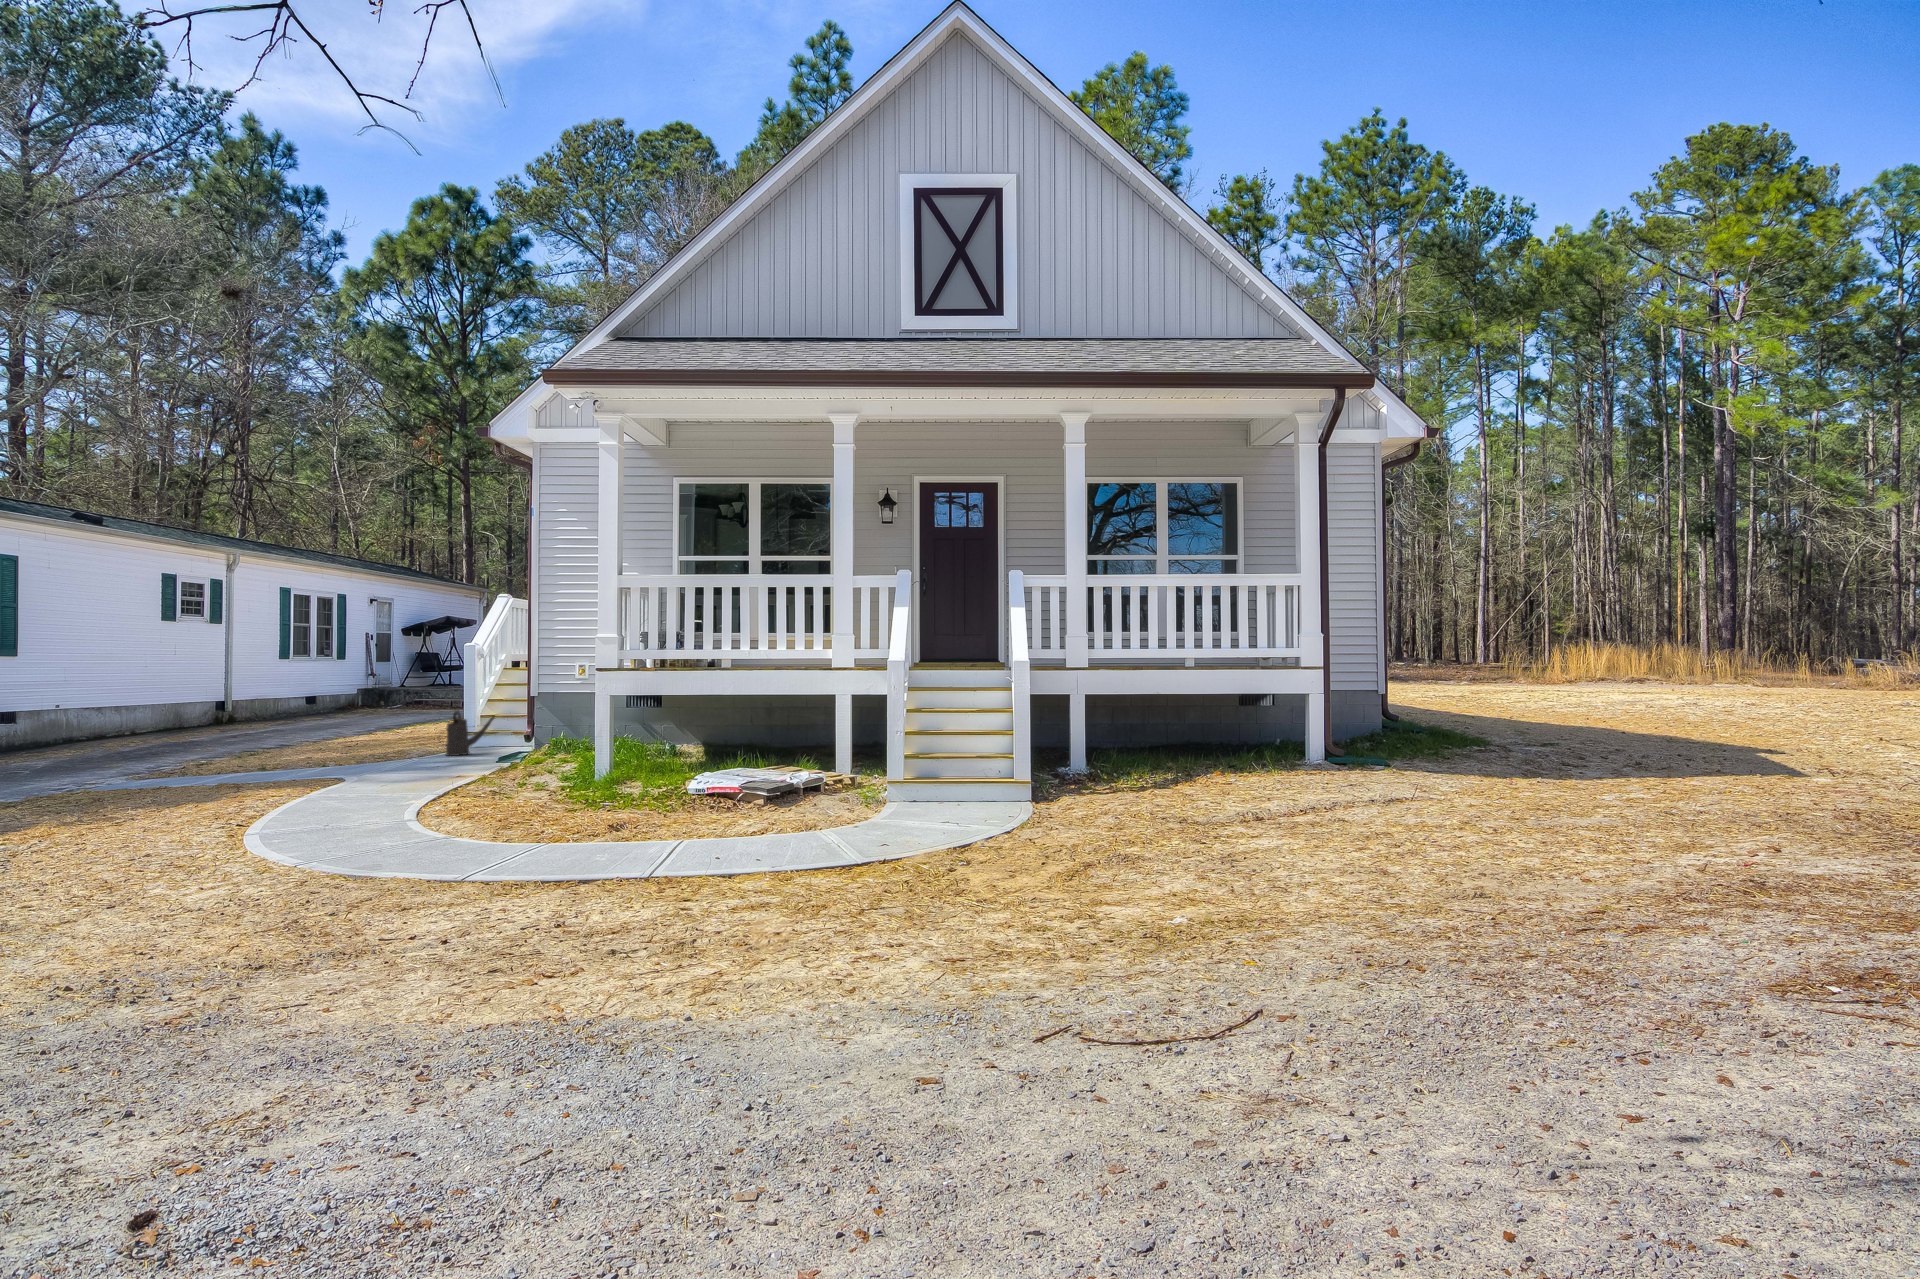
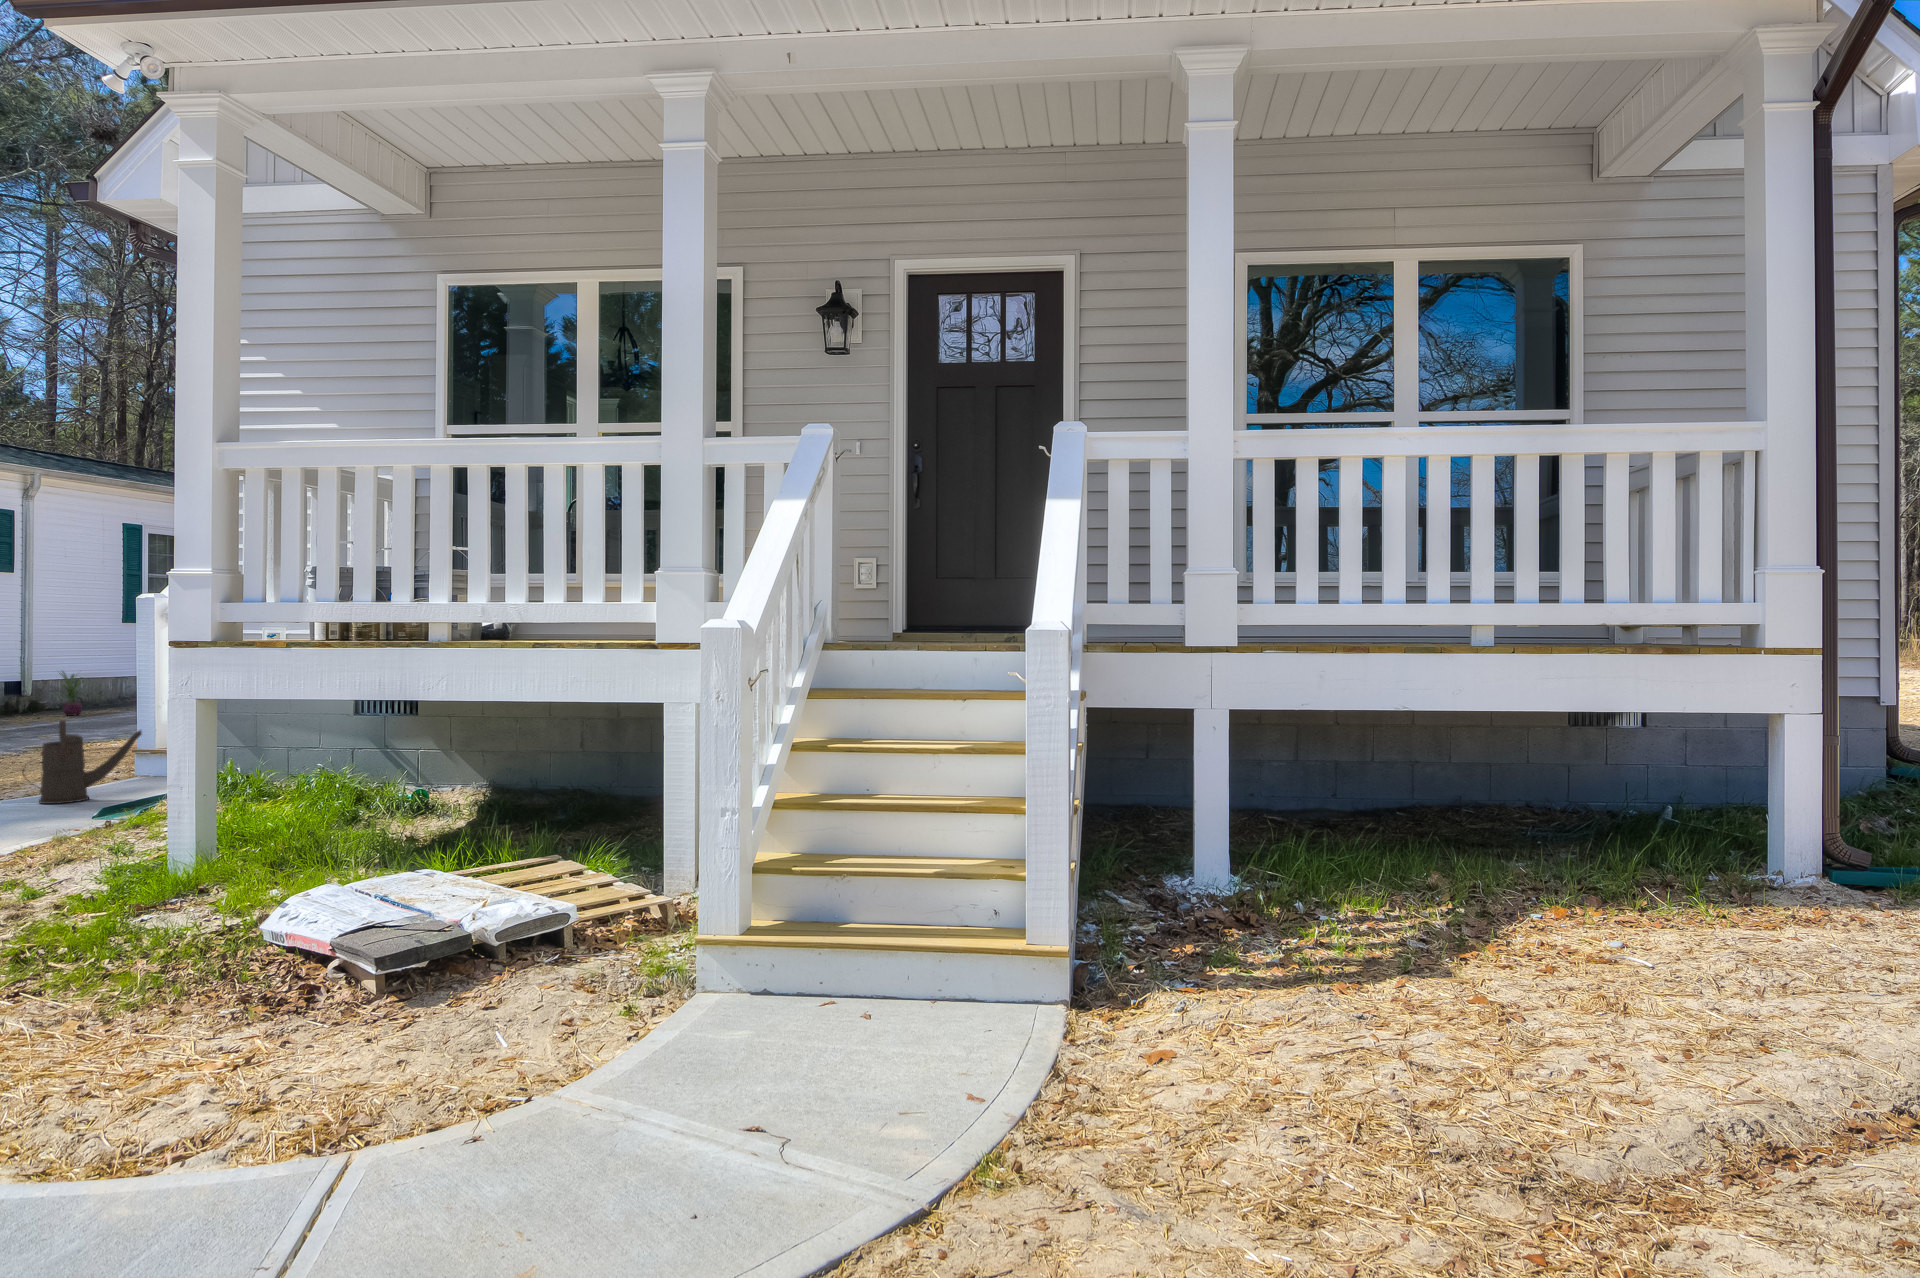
decorative plant: none [291,683,332,713] -> present [57,672,82,716]

